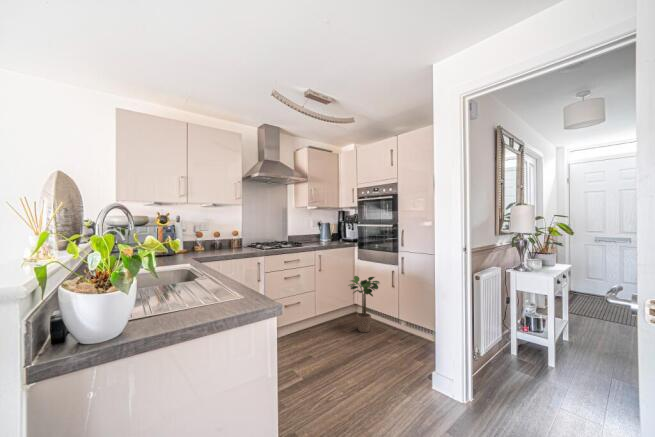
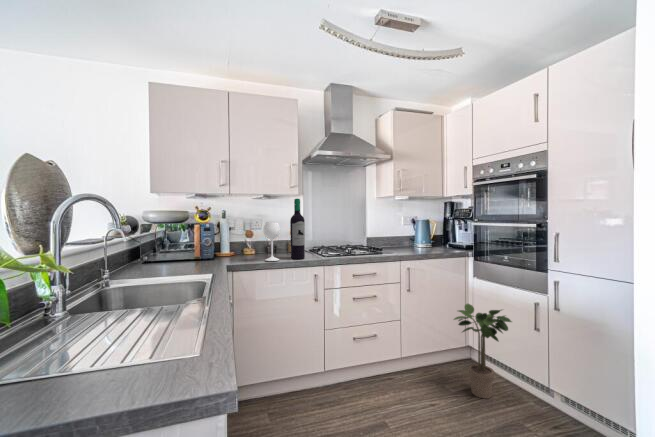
wine bottle: none [219,208,249,254] -> present [264,199,305,261]

